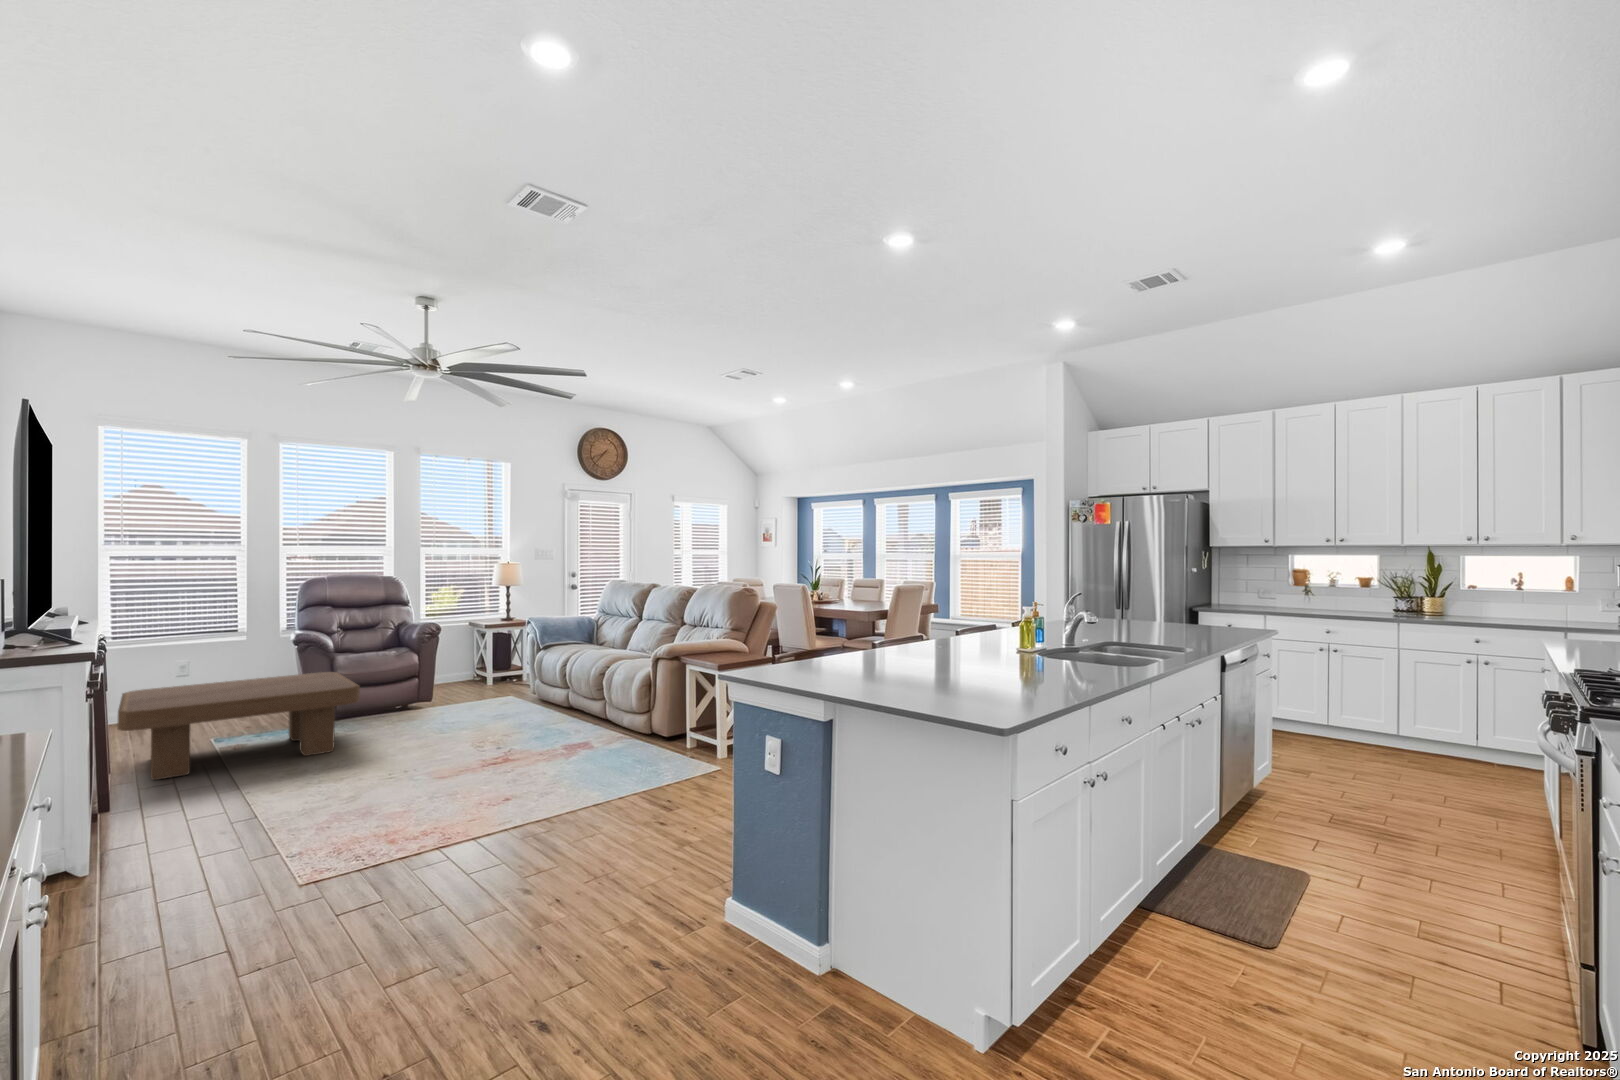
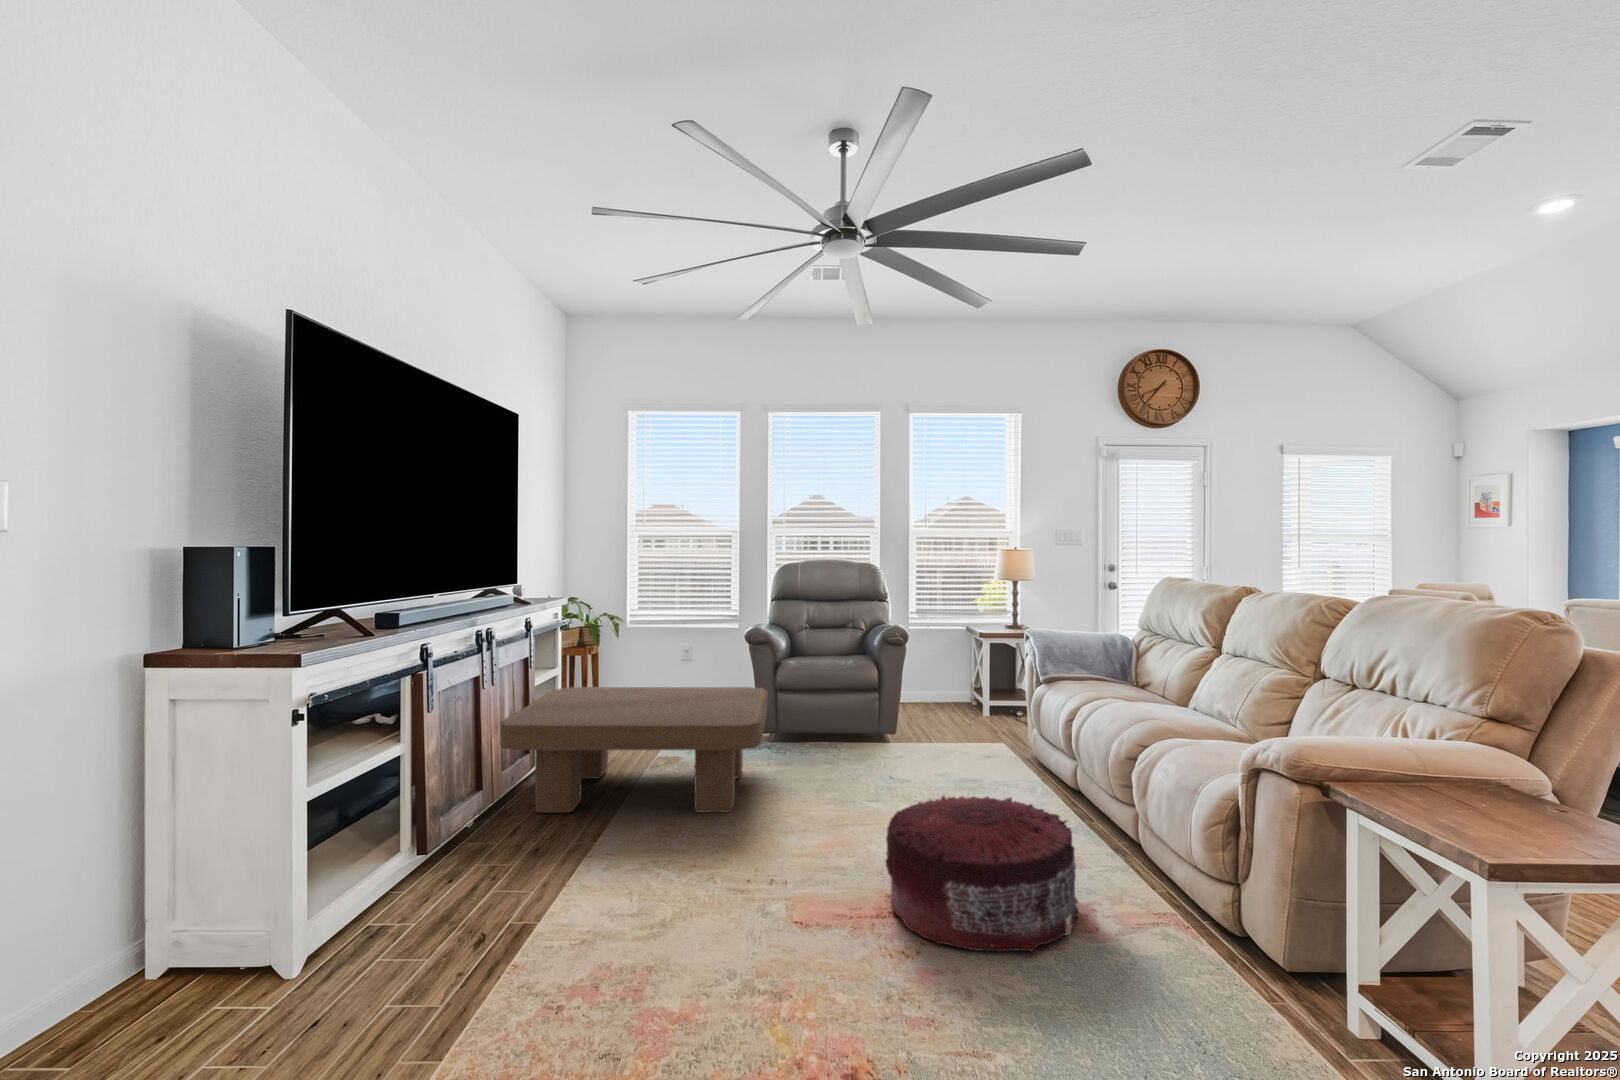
pouf: none [477,697,581,766] -> present [885,796,1079,951]

